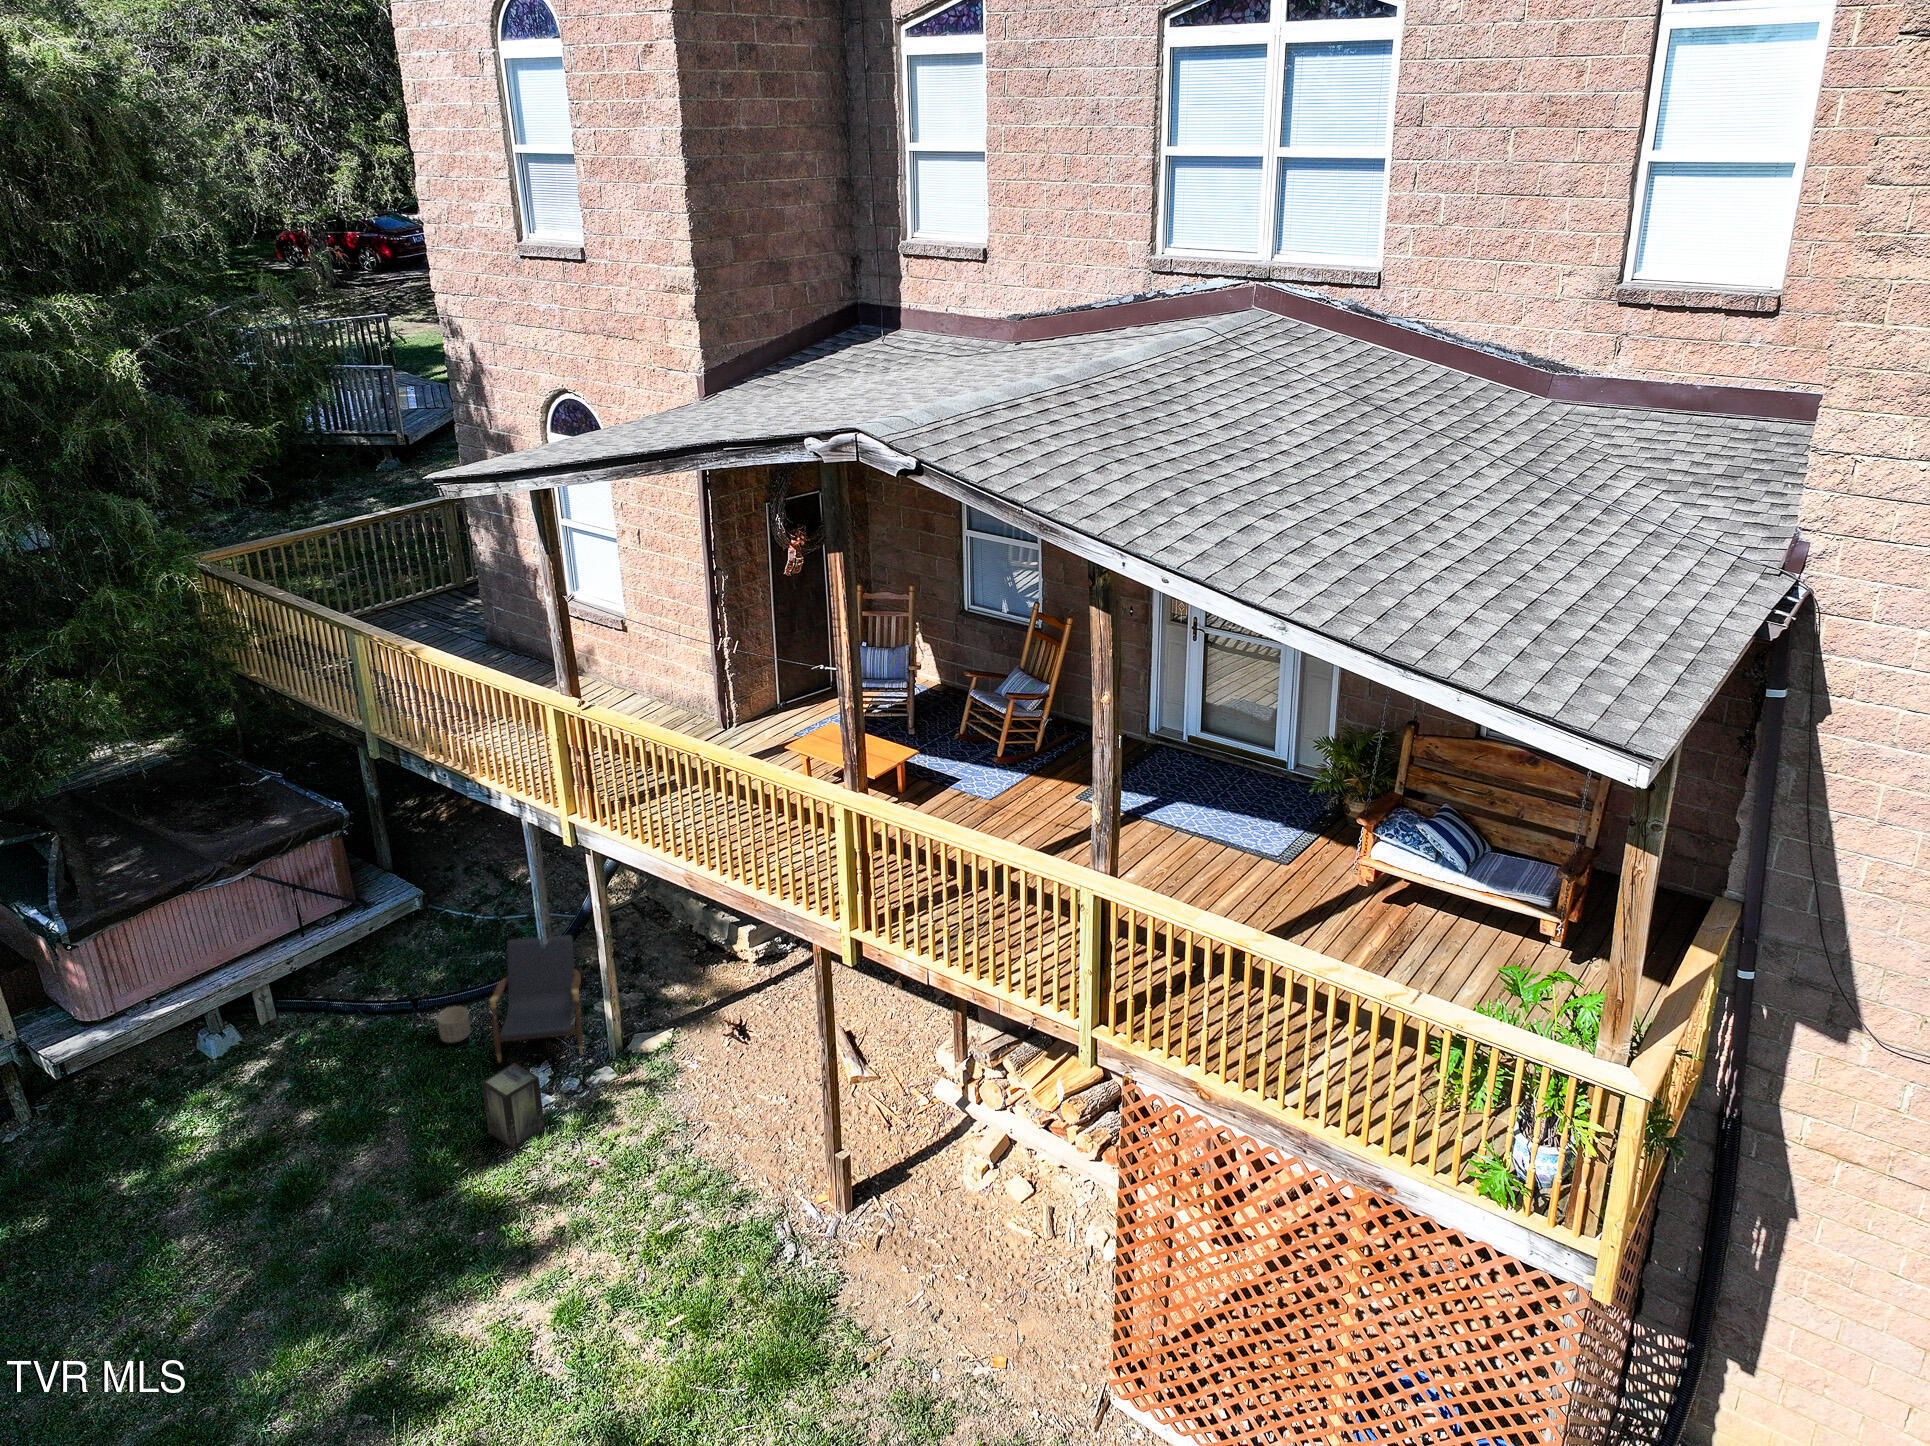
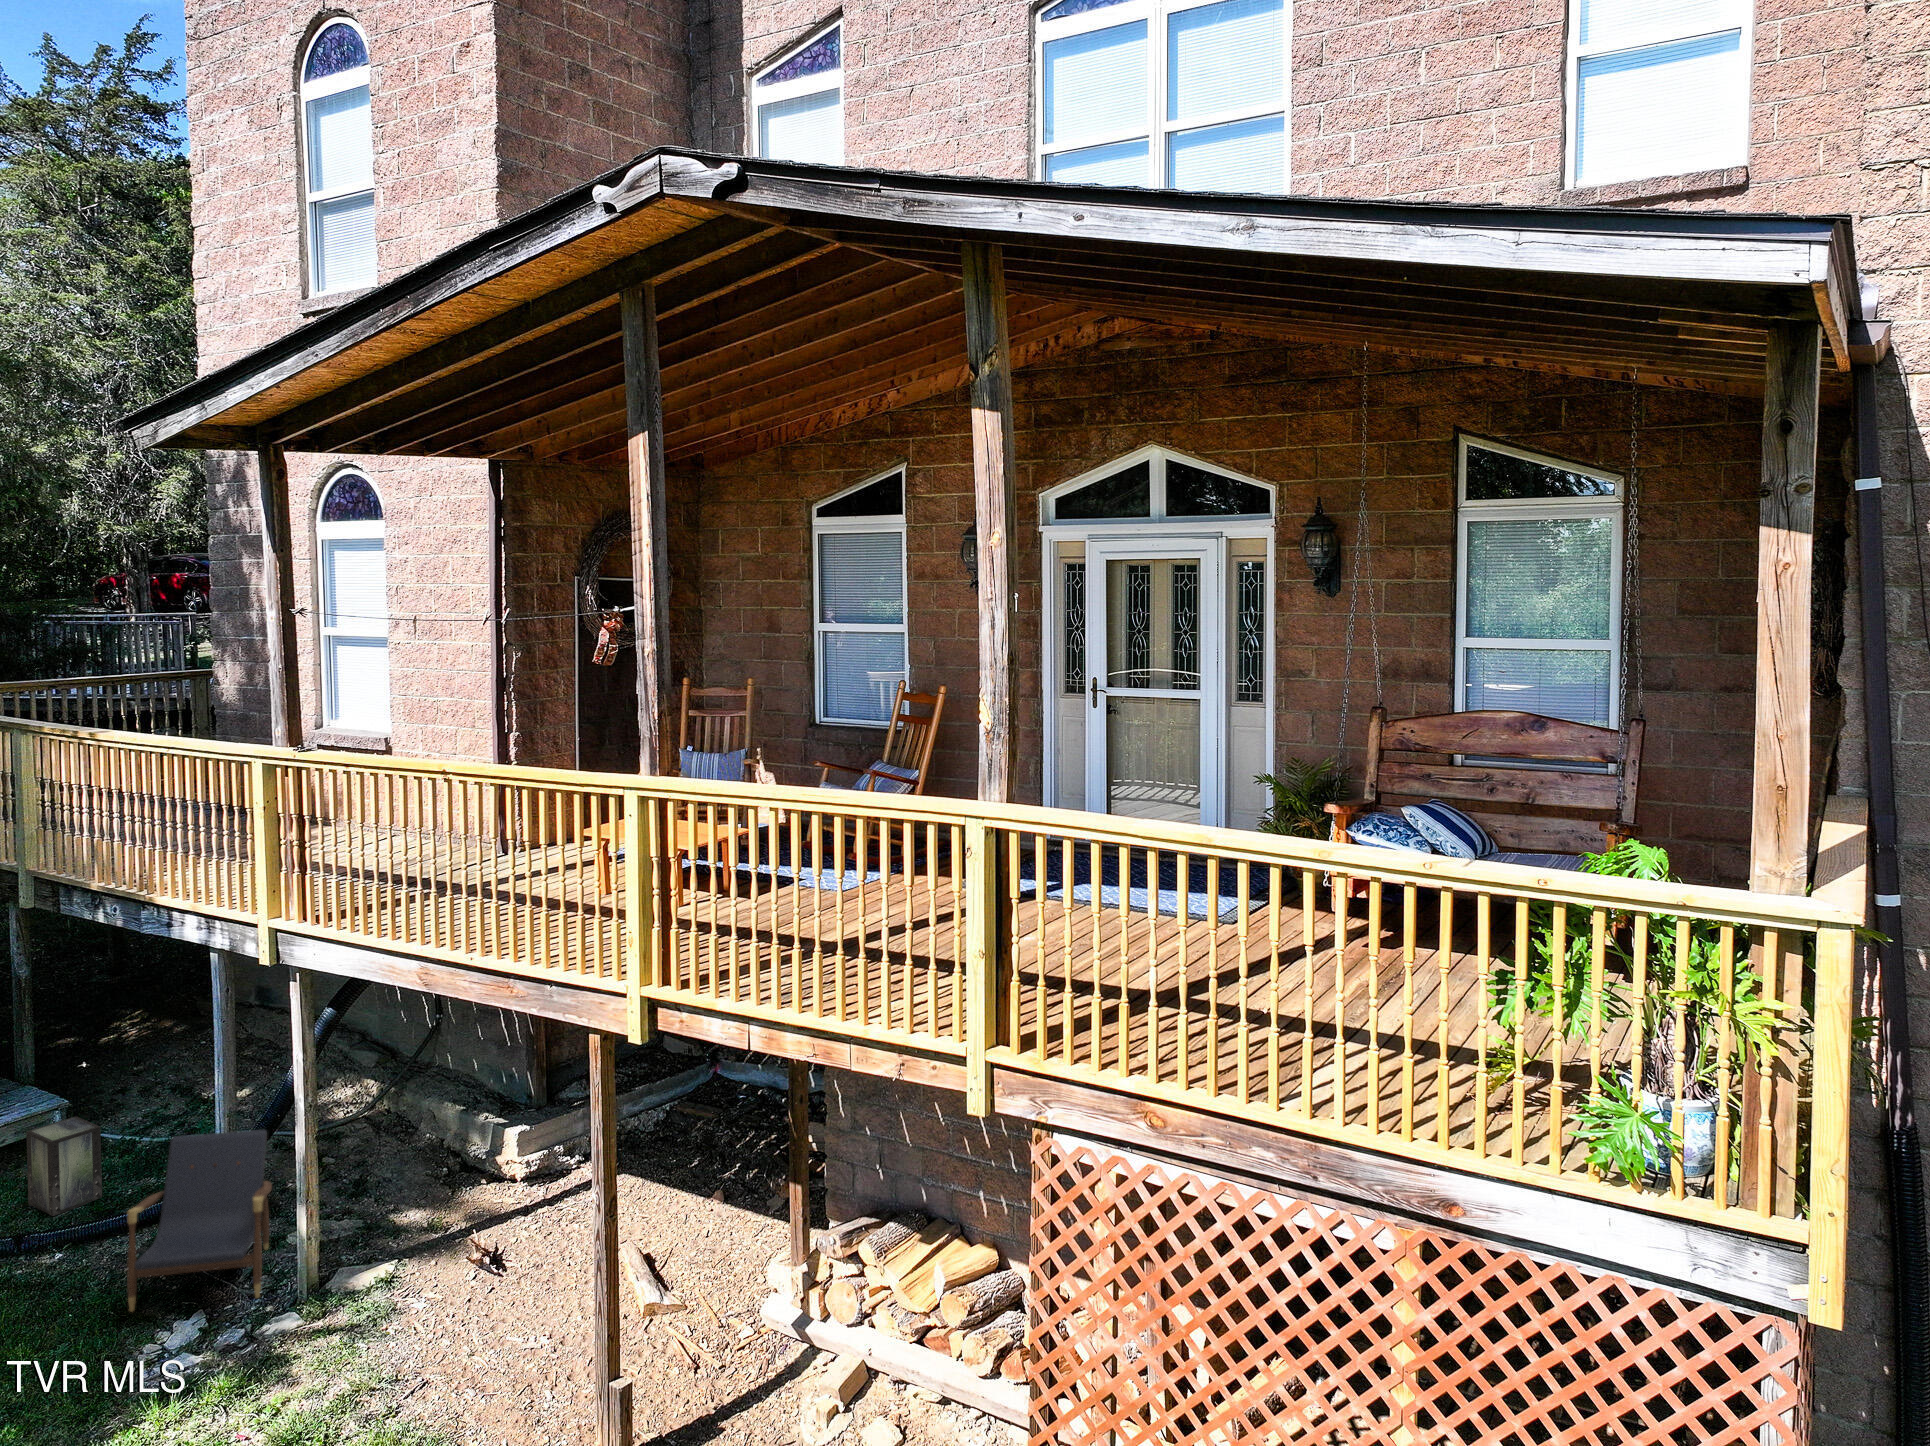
planter: present [437,1006,471,1043] -> none [49,1238,99,1290]
storage box: present [481,1063,545,1149] -> present [26,1116,102,1216]

